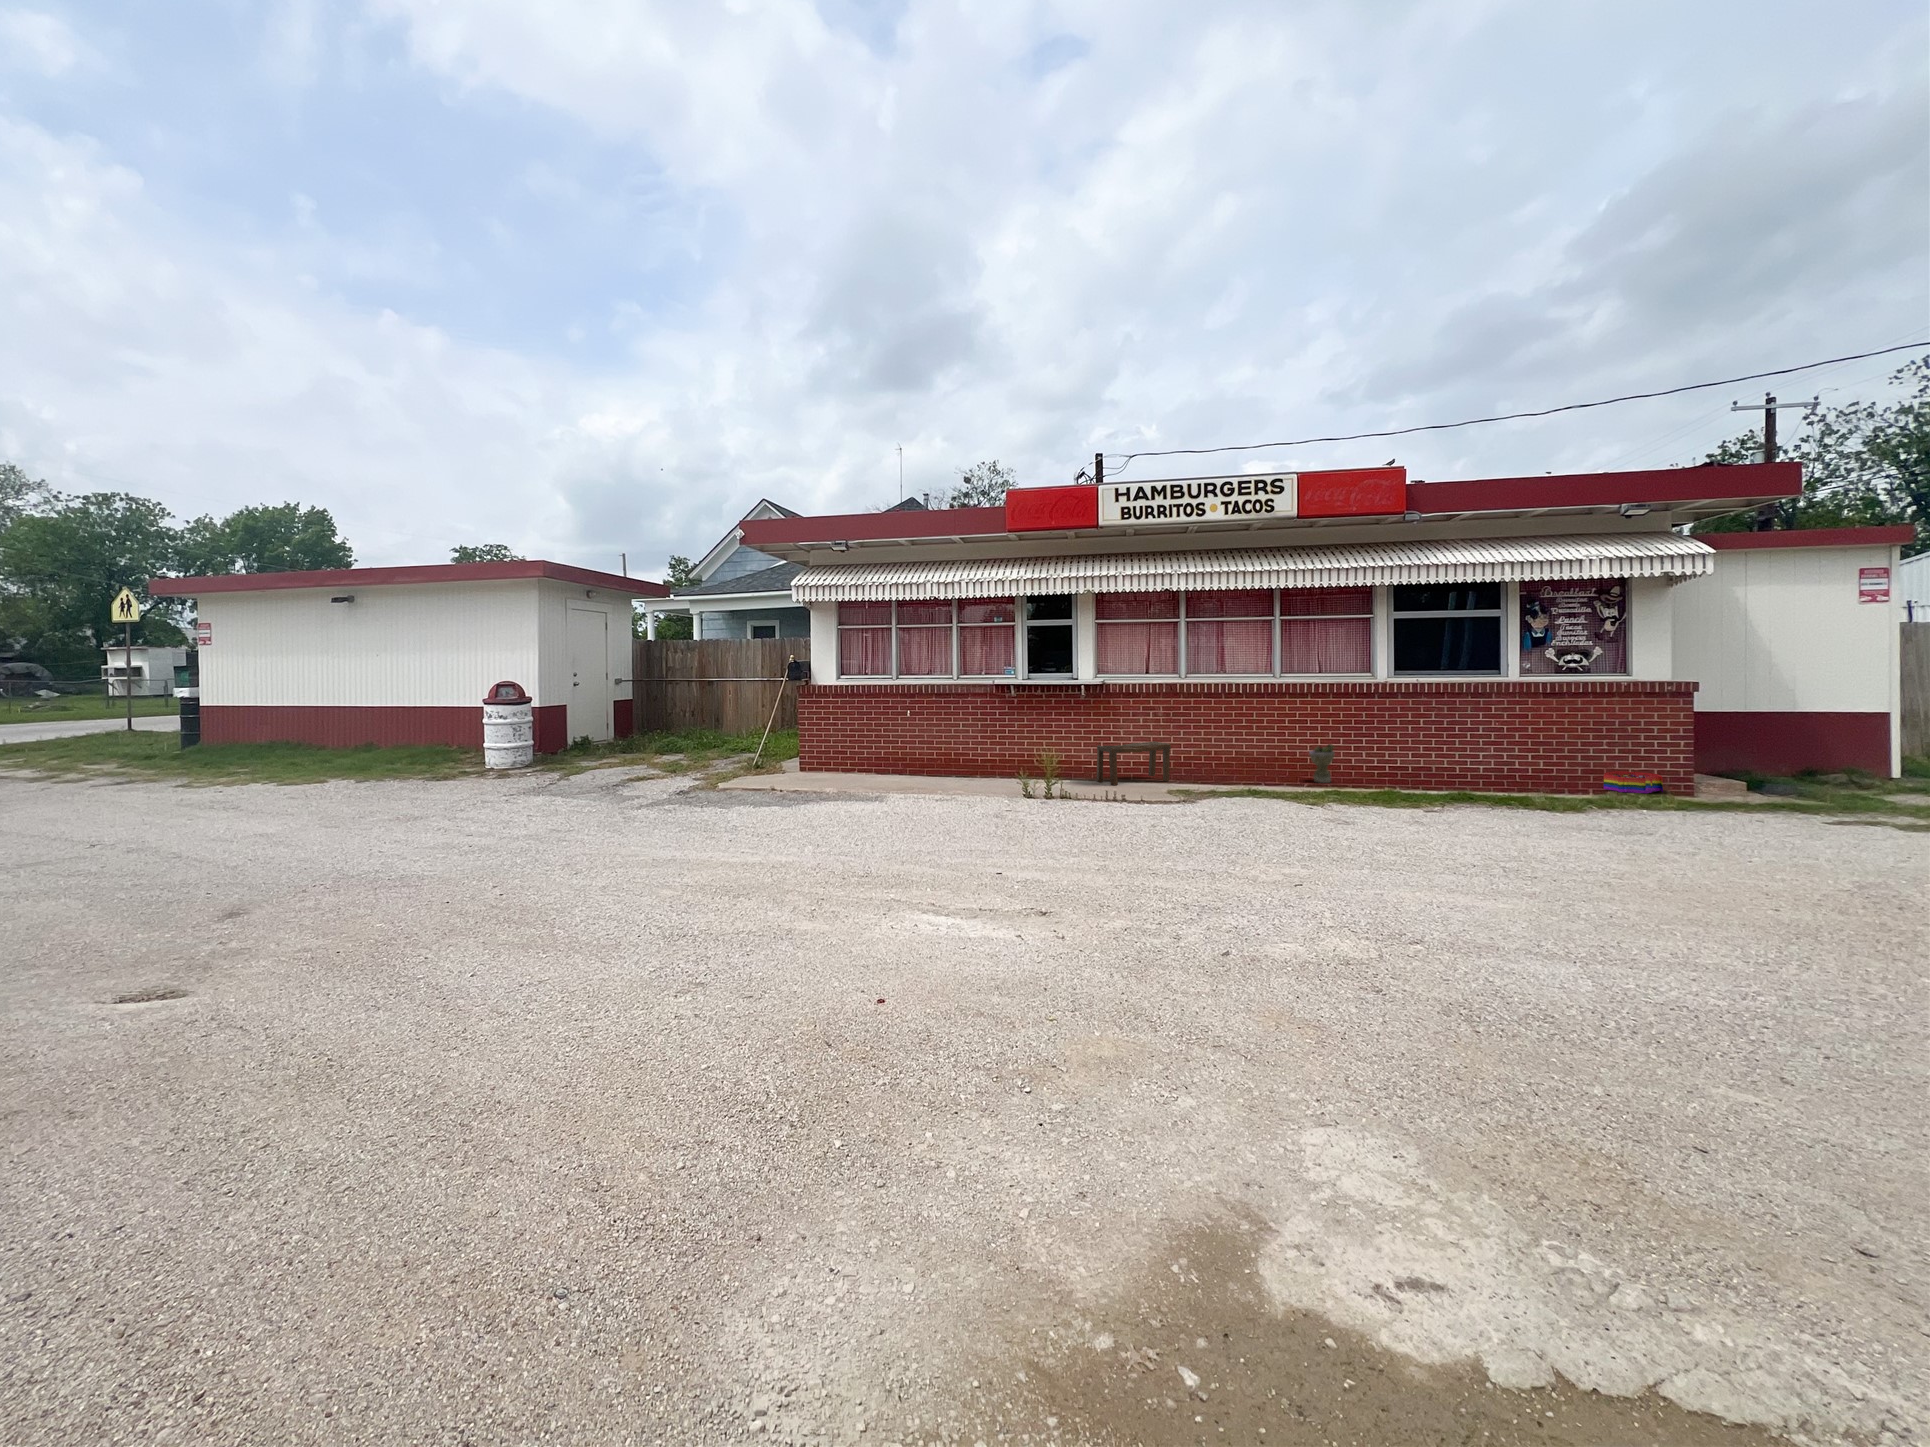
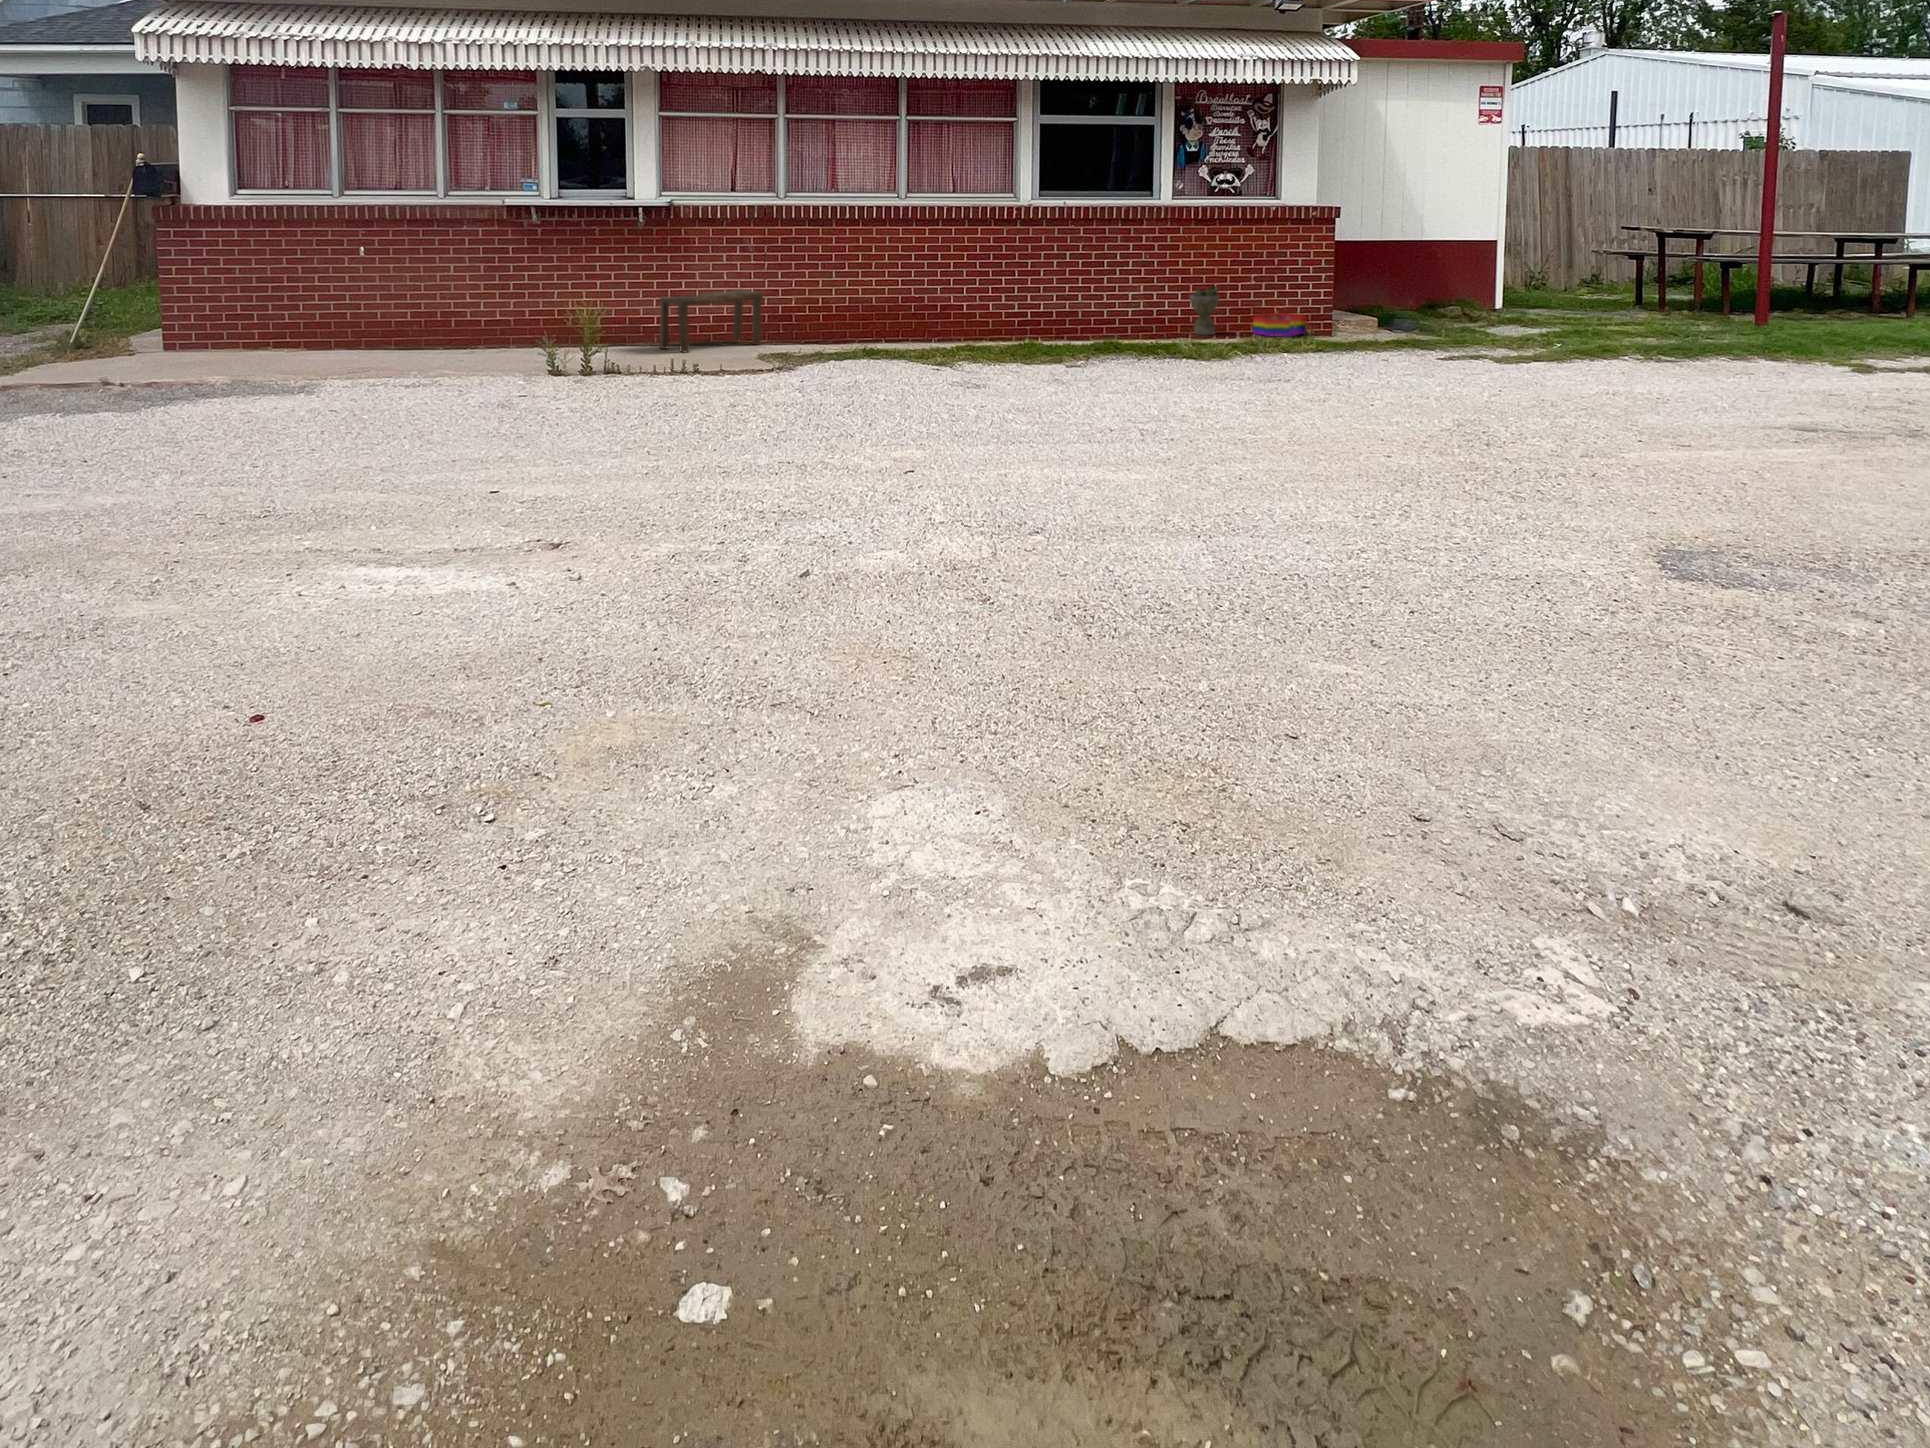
planter: present [1309,744,1334,783] -> present [1190,285,1219,335]

